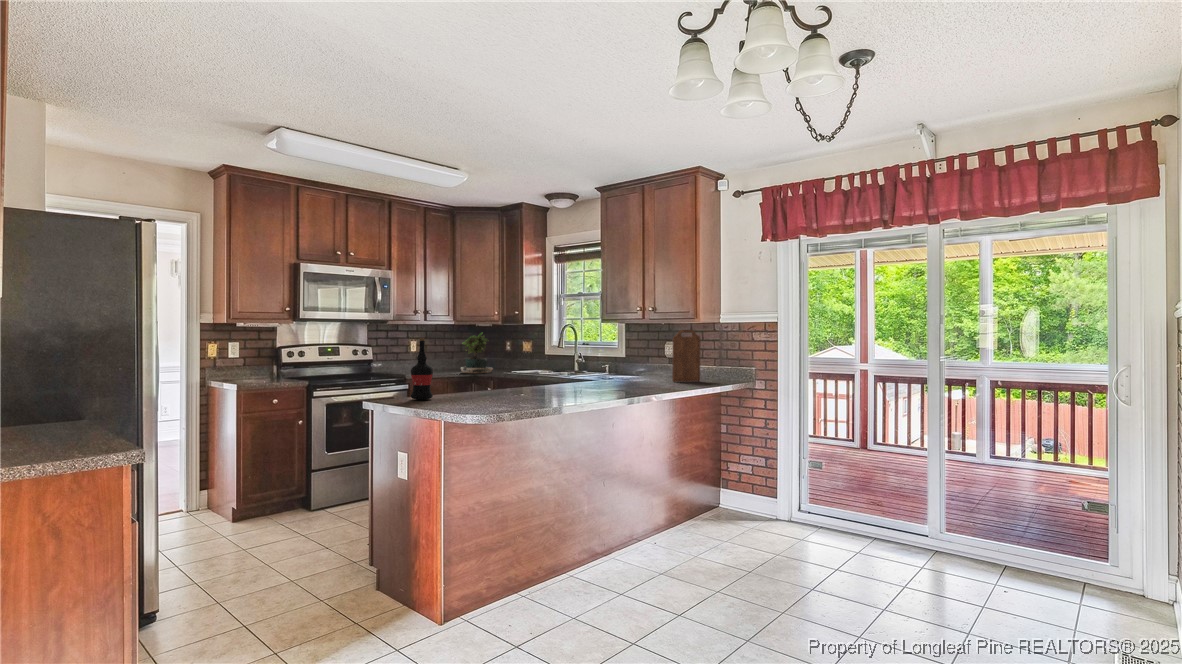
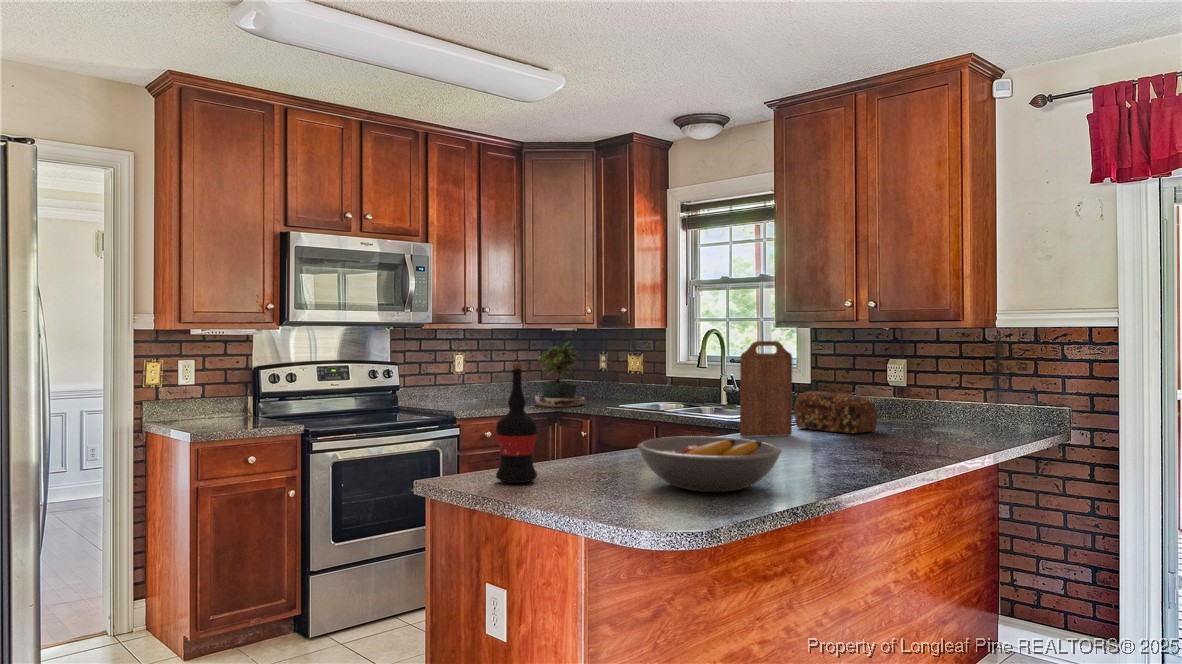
cutting board: present [672,330,700,382] -> present [740,341,792,437]
bread loaf: none [603,359,647,383] -> present [794,391,877,433]
fruit bowl: none [483,375,555,401] -> present [638,436,782,492]

